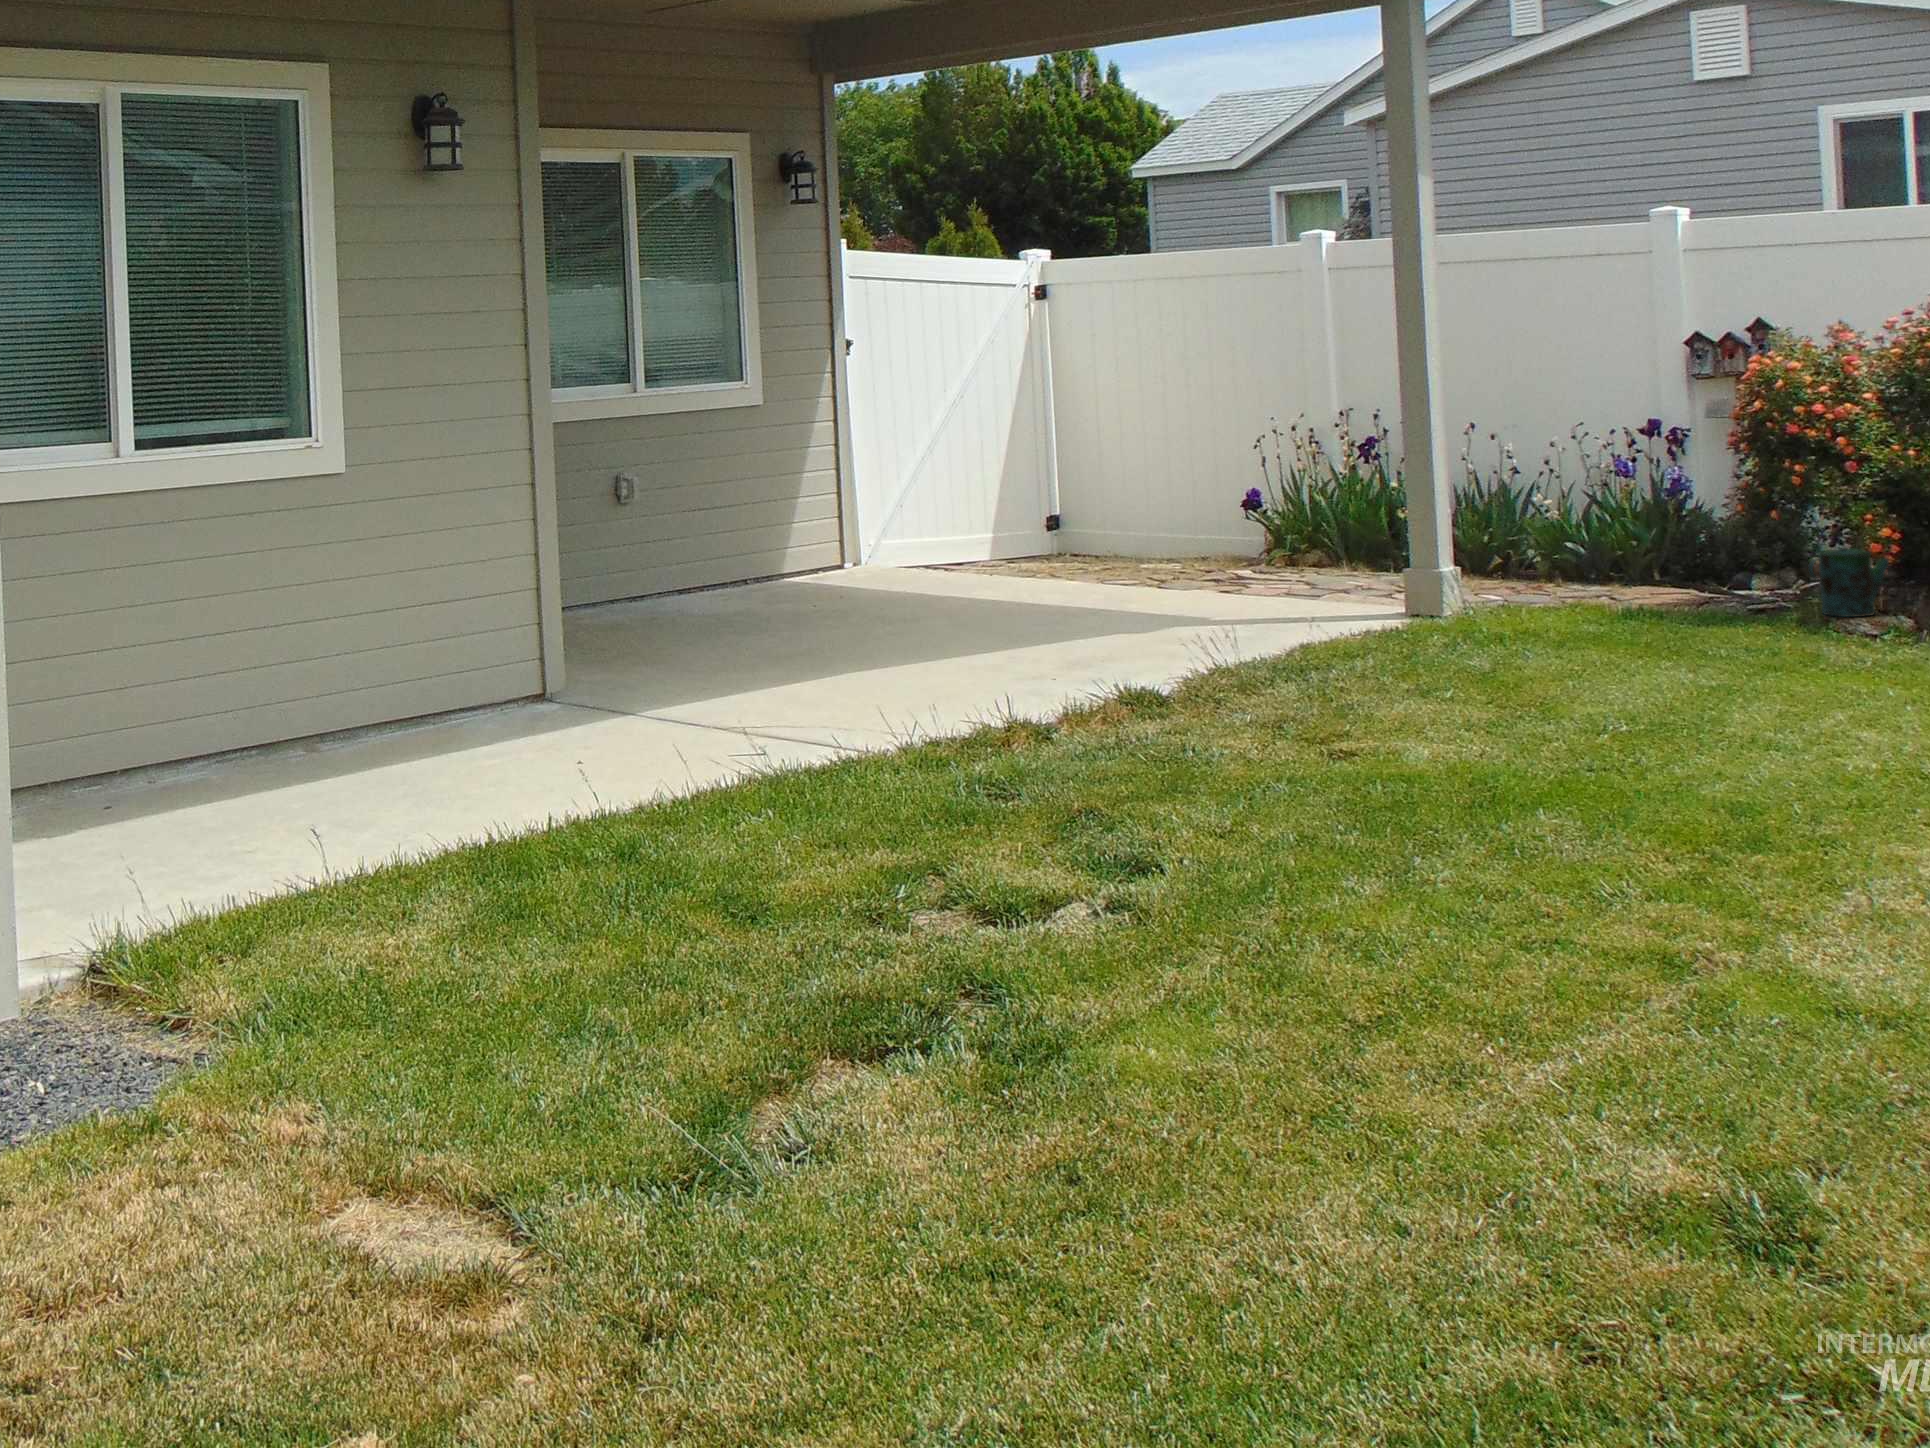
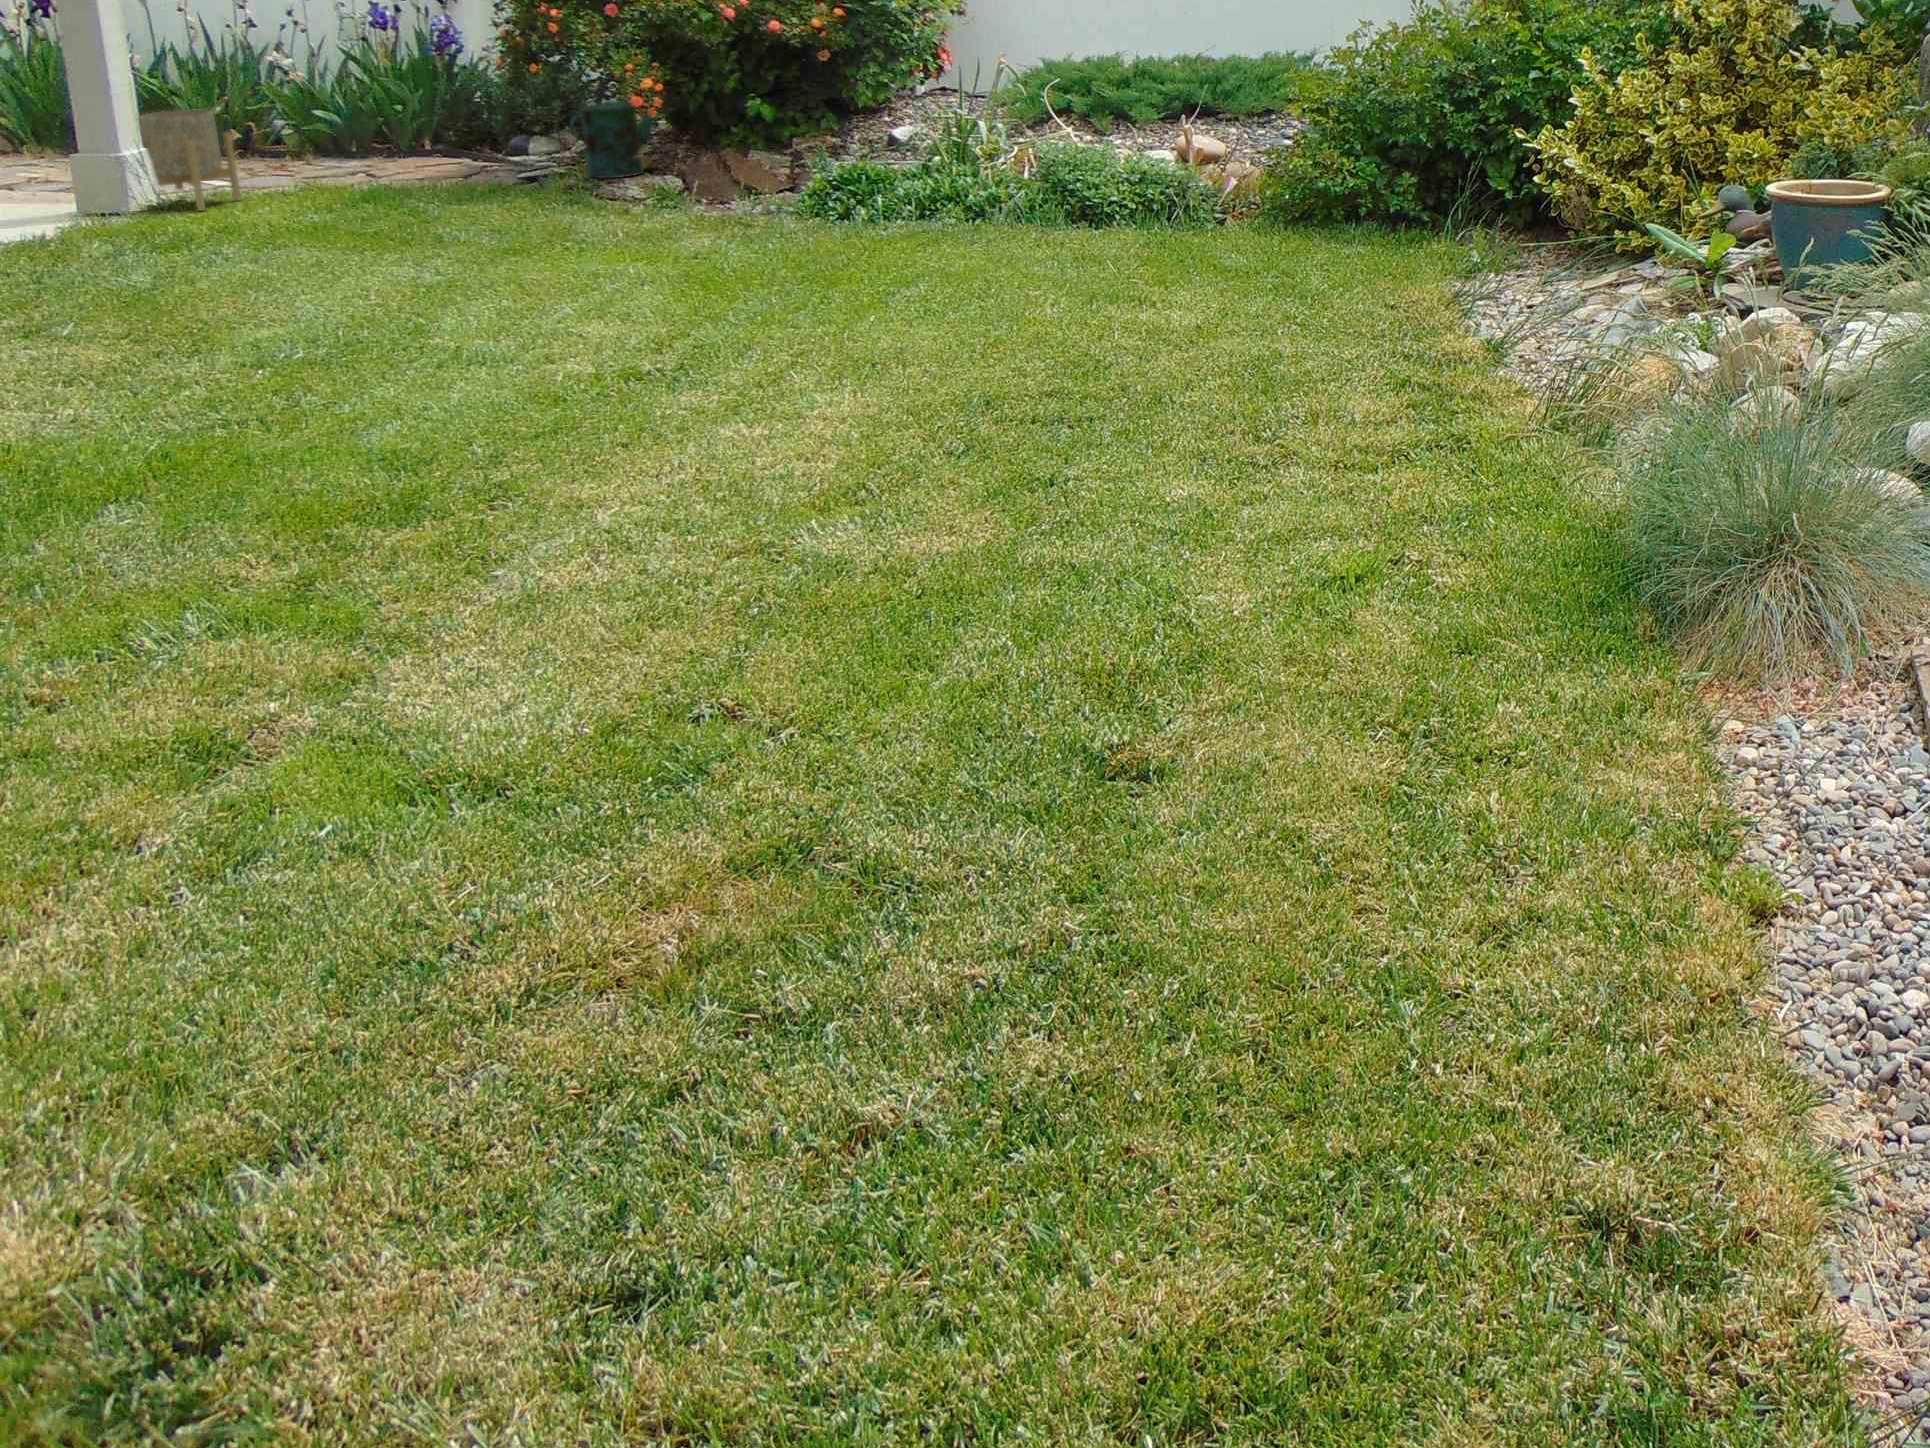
planter: none [1456,537,1531,616] -> present [138,110,241,211]

